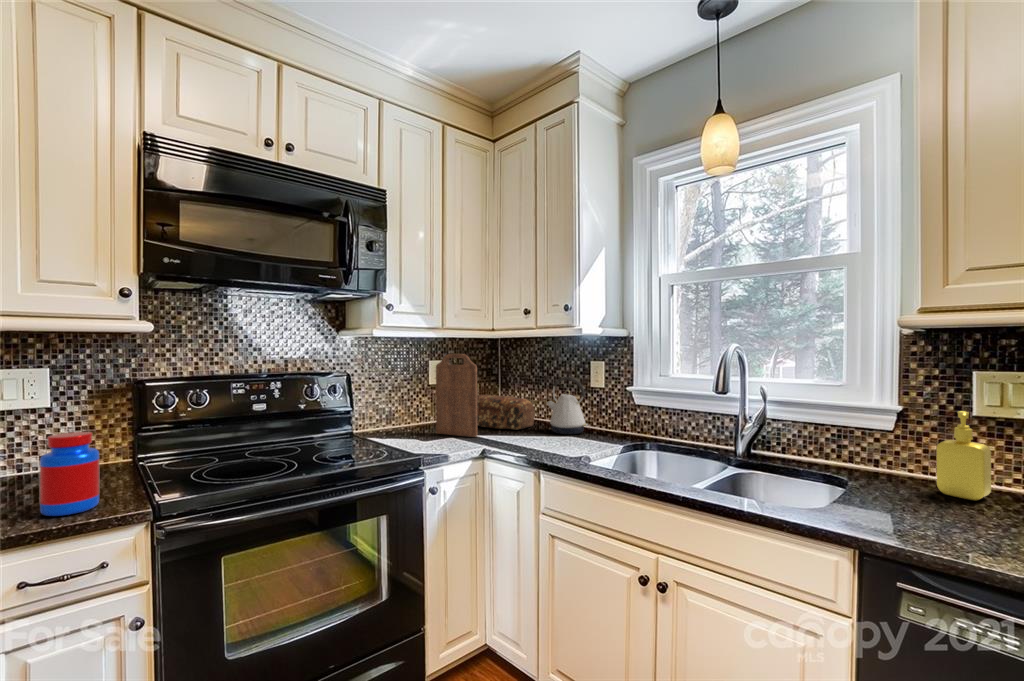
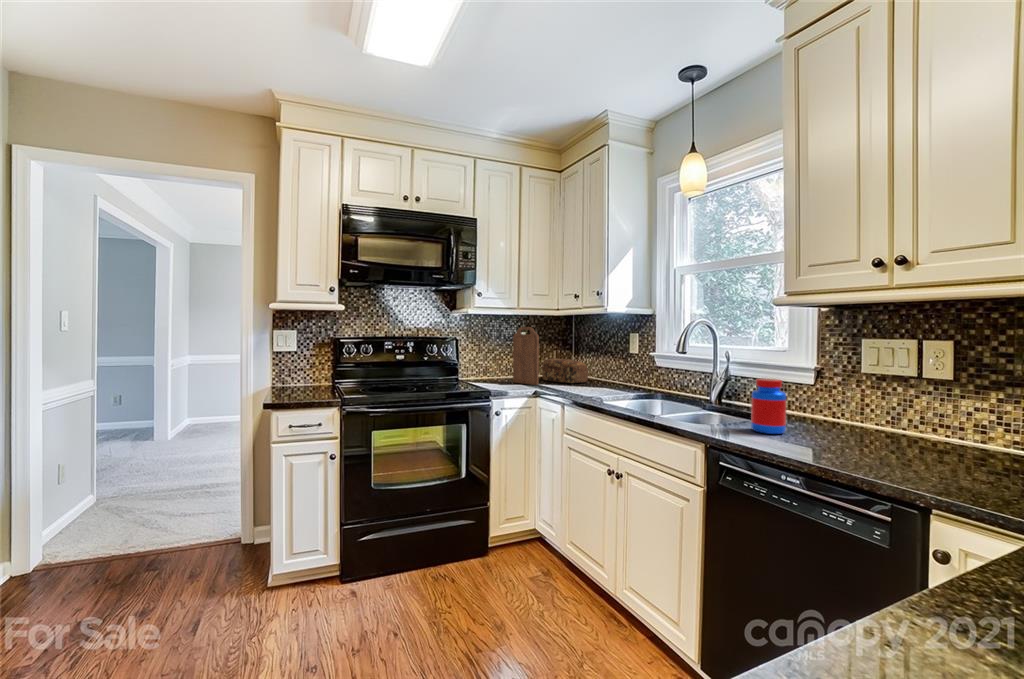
kettle: present [547,377,588,434] -> none [594,345,622,388]
soap dispenser: present [937,411,991,500] -> none [820,367,856,431]
jar: present [40,432,100,516] -> present [751,378,786,434]

